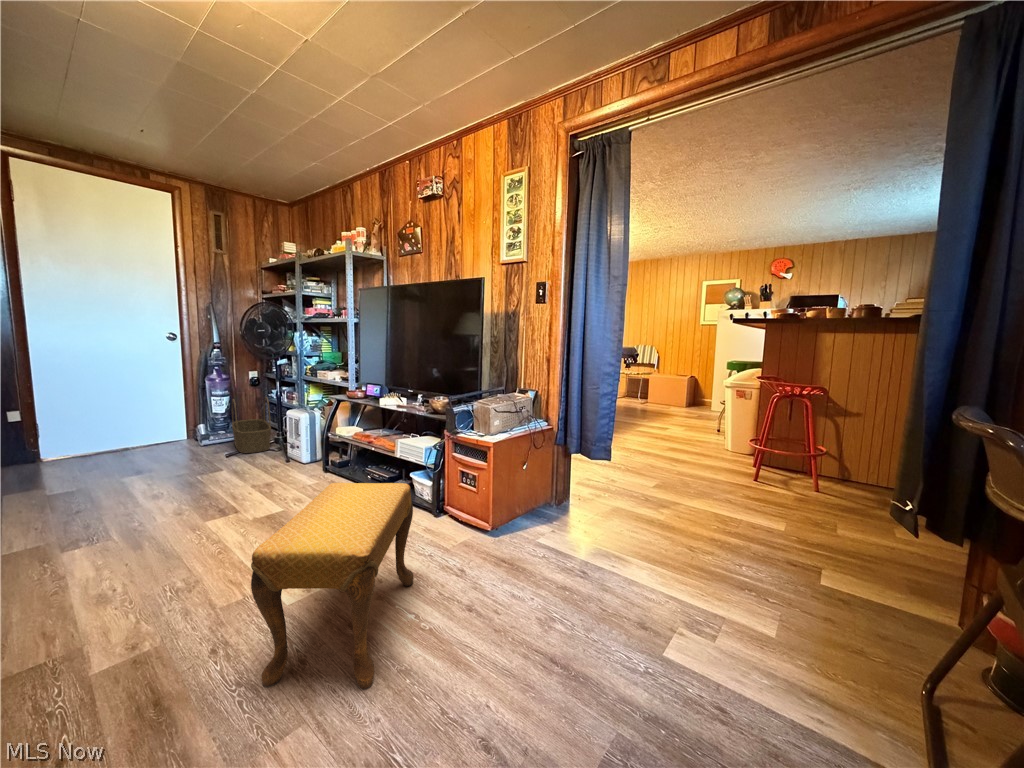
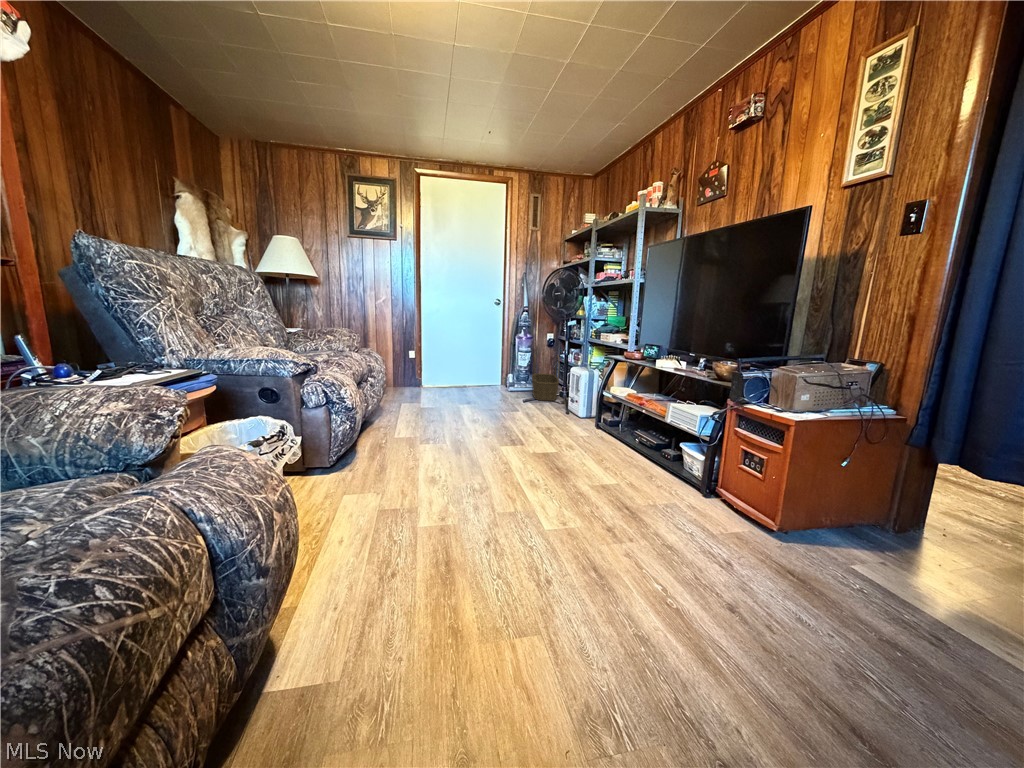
footstool: present [251,483,413,689] -> none [515,428,674,636]

